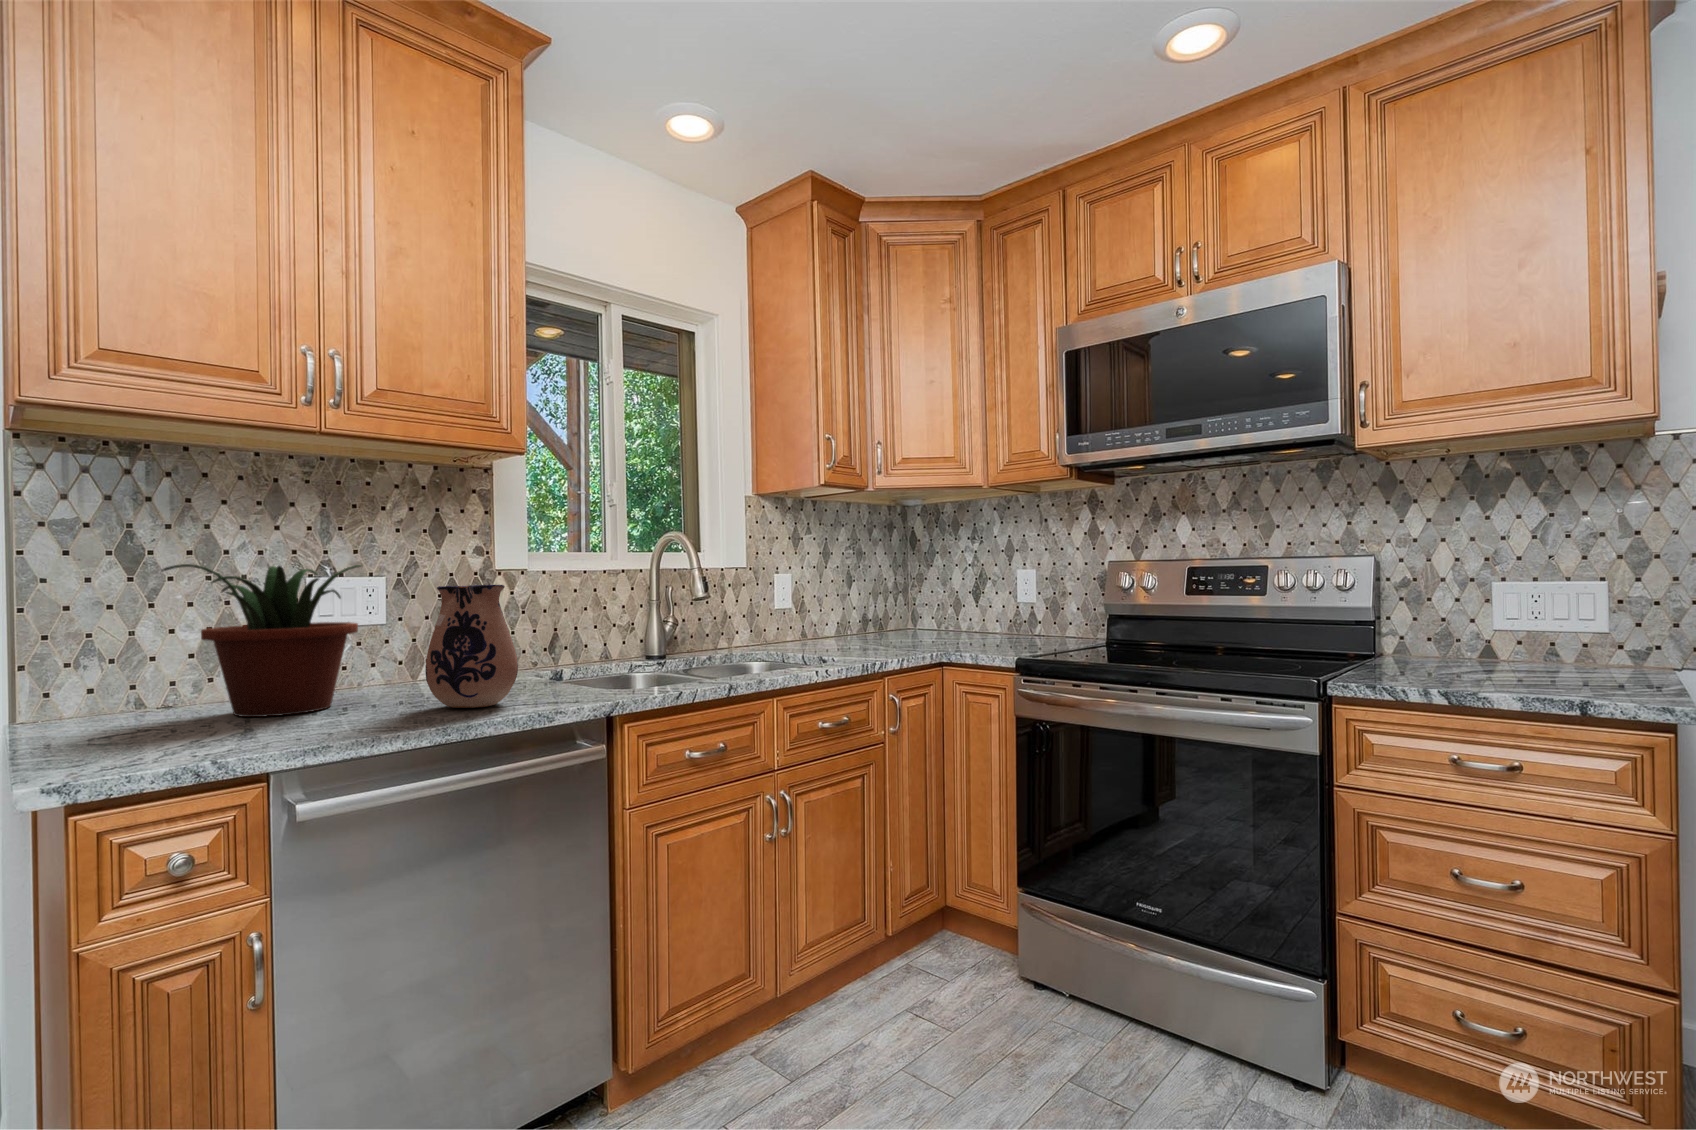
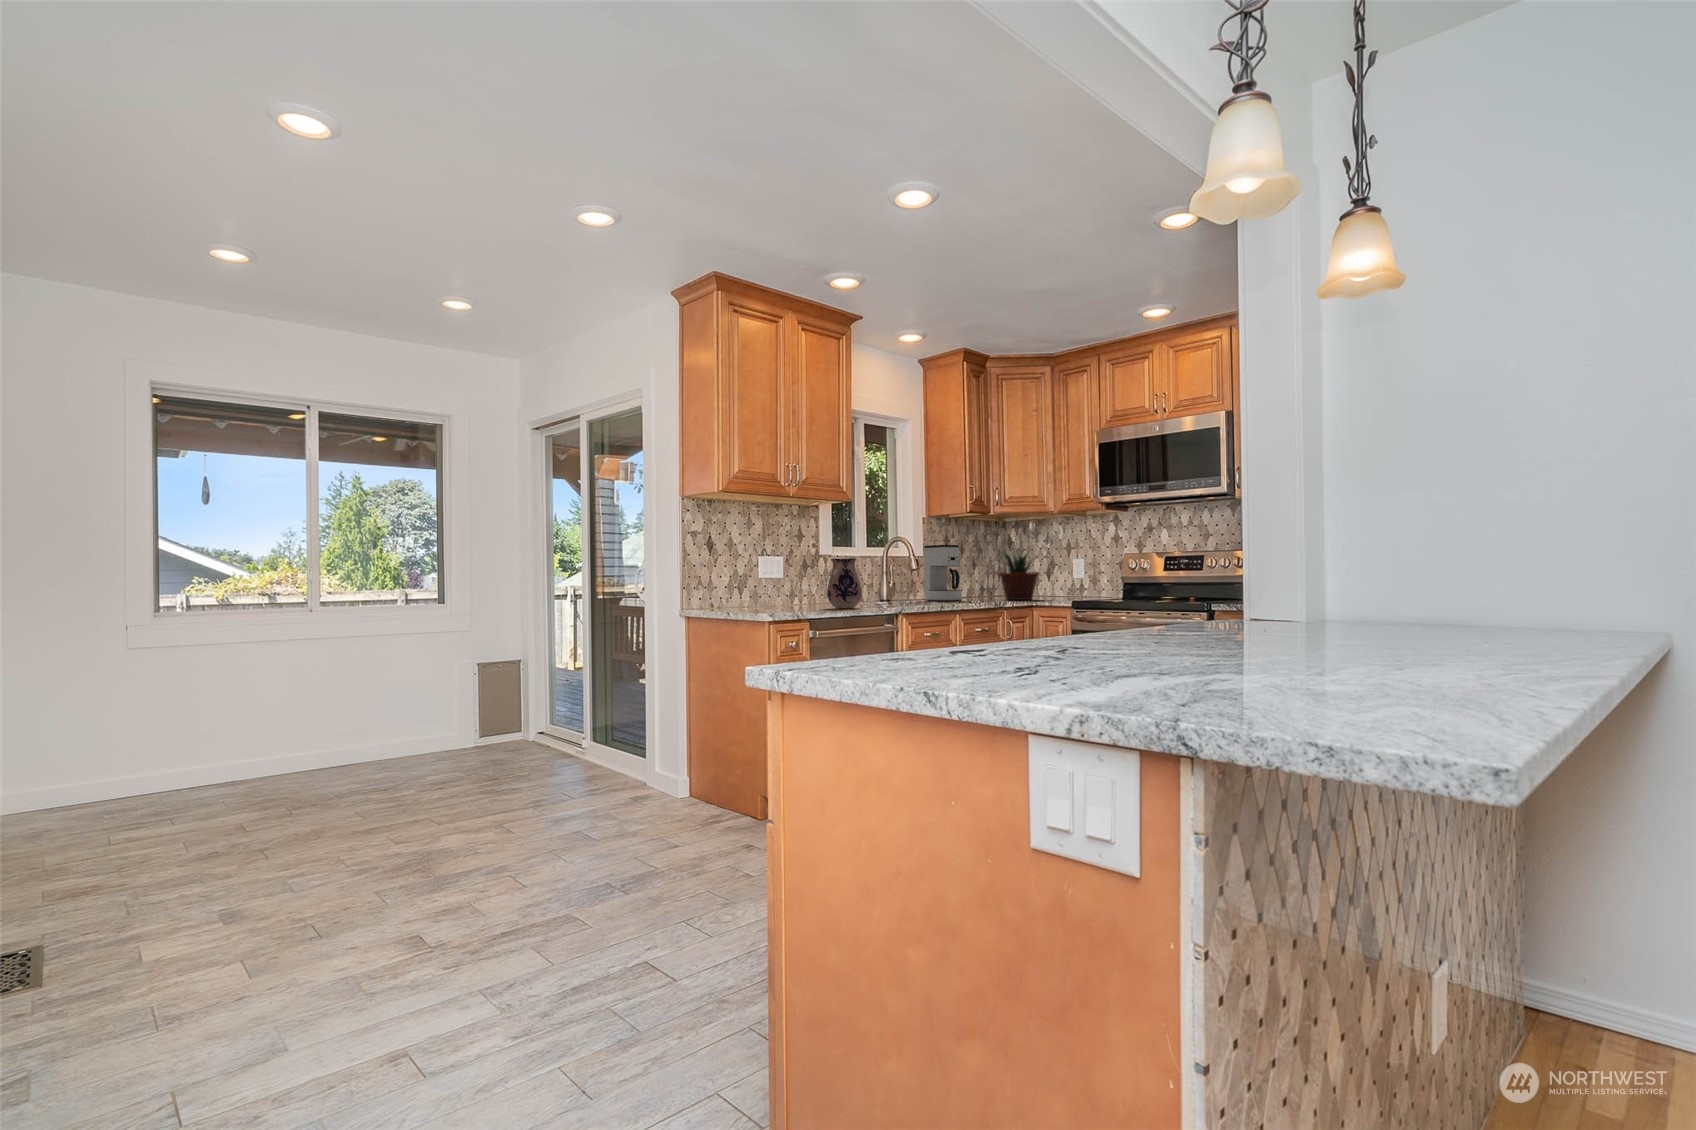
coffee maker: none [747,546,815,652] -> present [924,545,962,601]
potted plant: present [162,564,362,717] -> present [998,553,1040,600]

